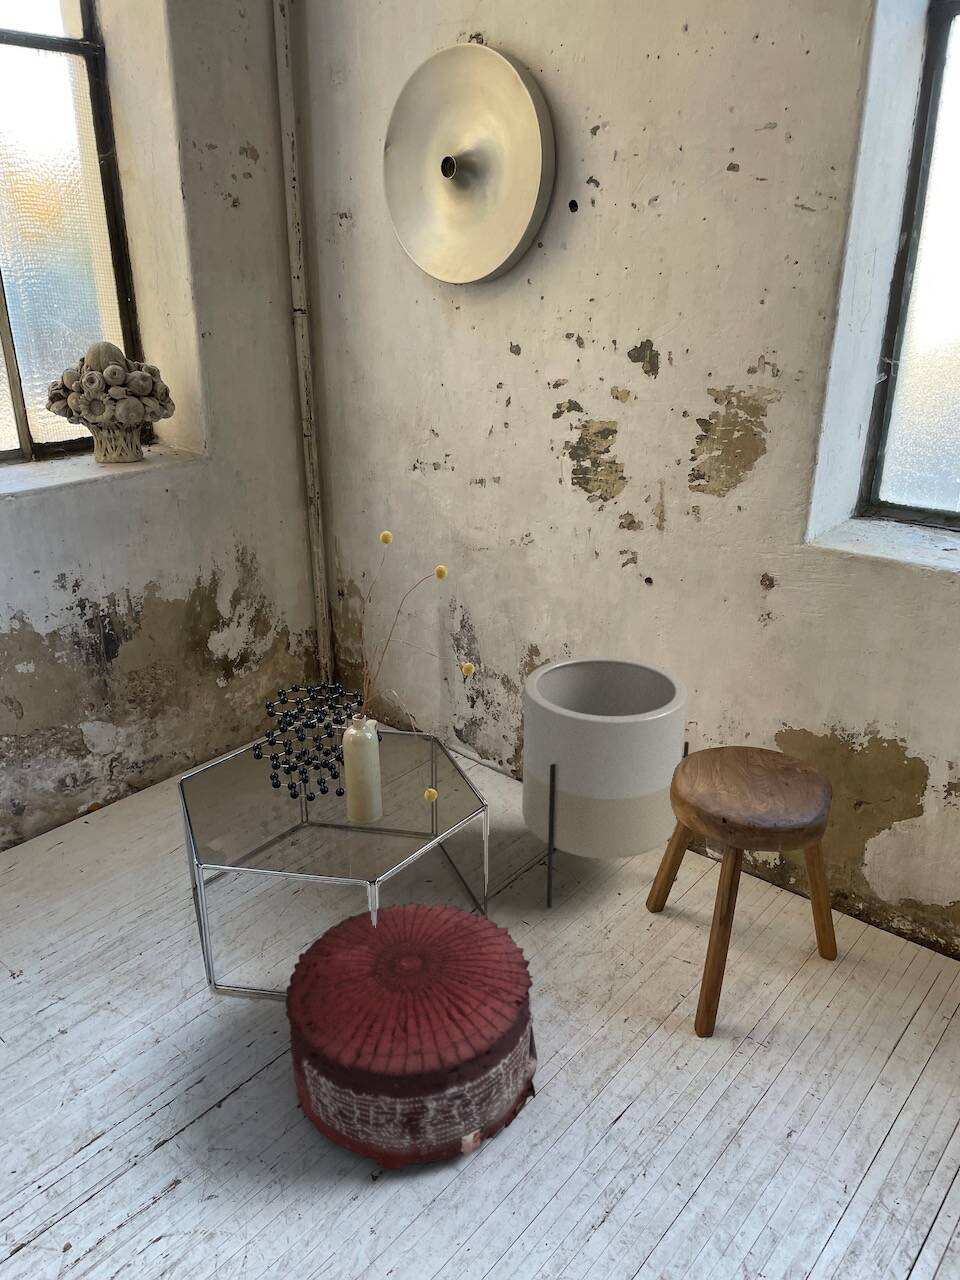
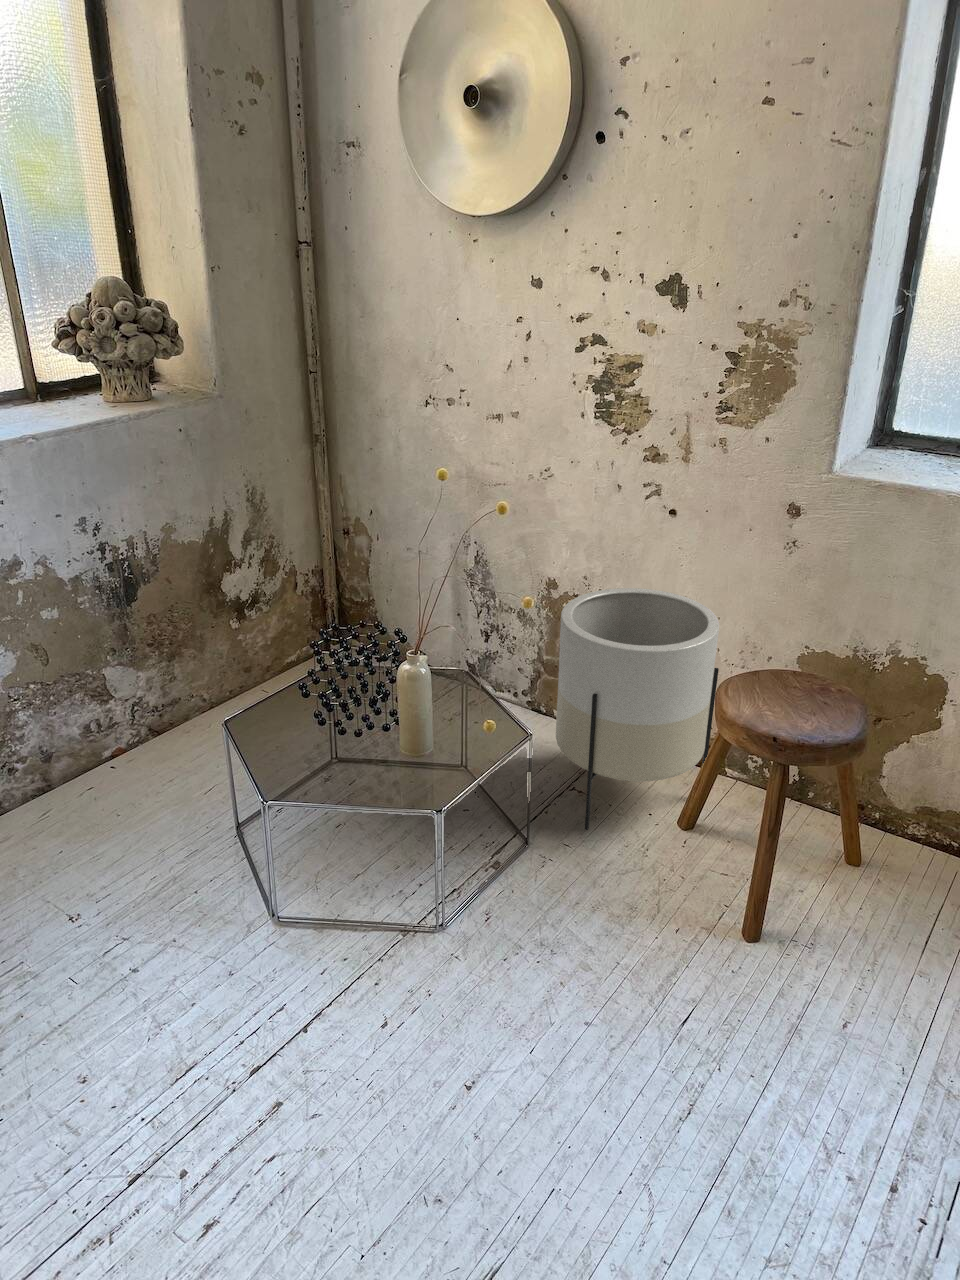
pouf: present [286,902,537,1171] -> none [367,829,607,1080]

